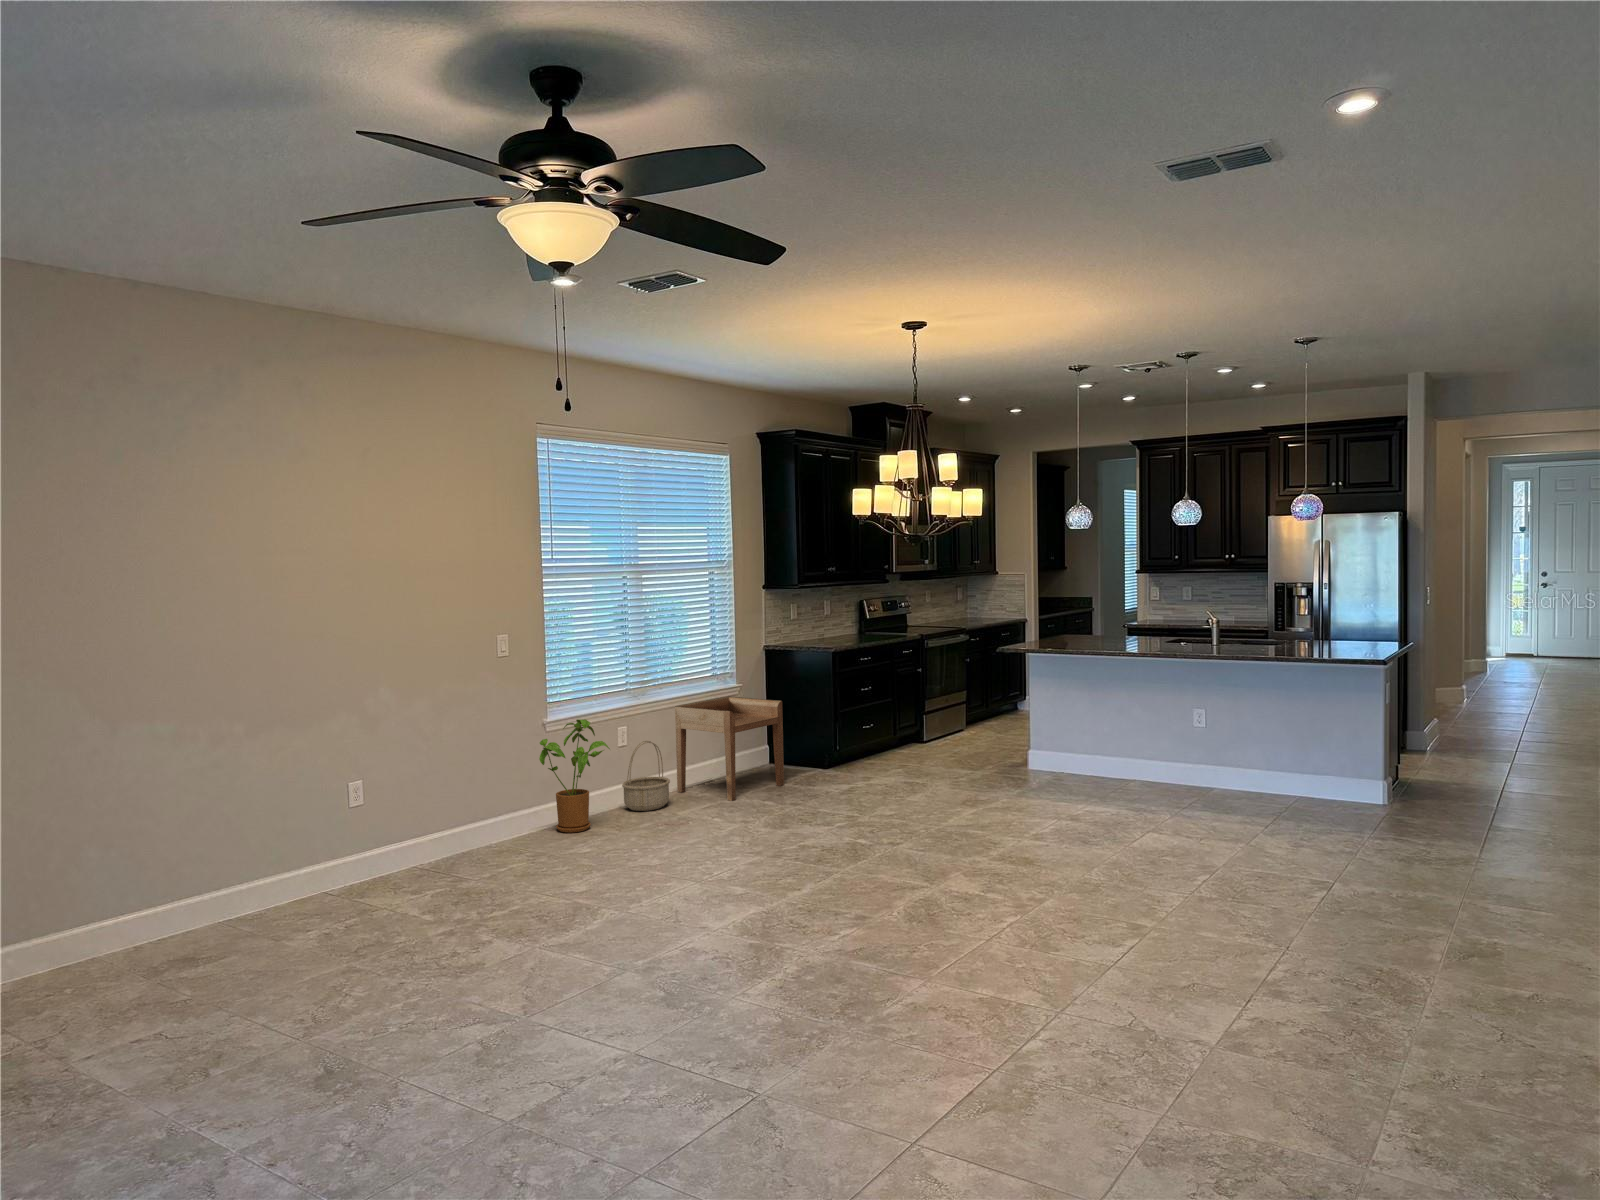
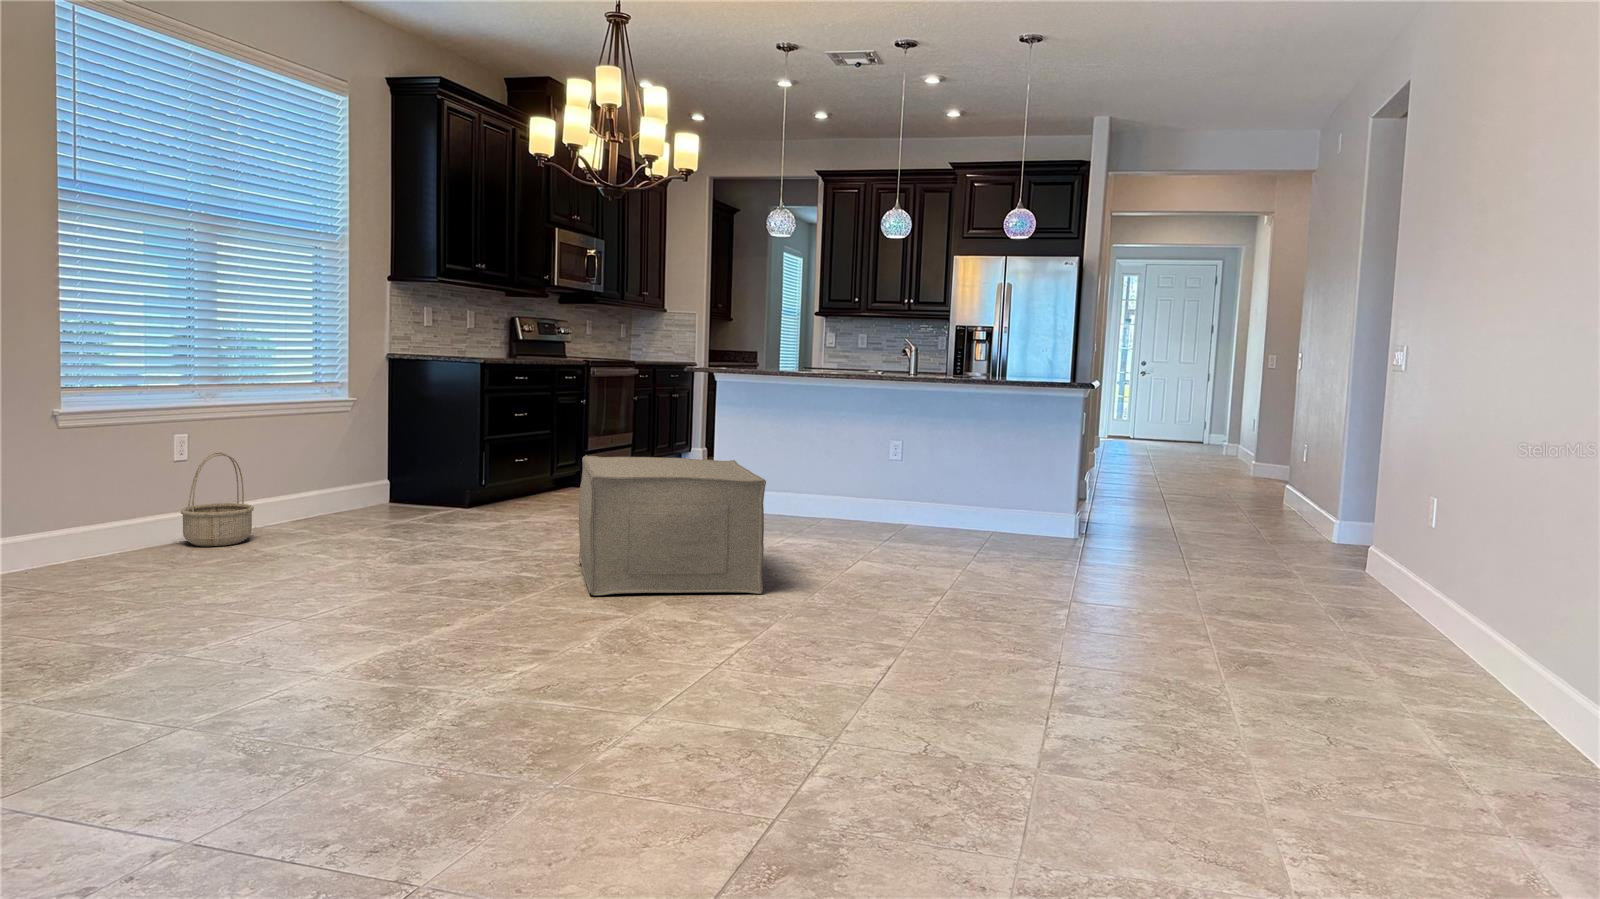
side table: present [675,696,784,801] -> none [264,410,414,536]
house plant: present [539,719,610,833] -> none [44,411,164,570]
ottoman: none [904,745,1049,867] -> present [579,456,766,596]

